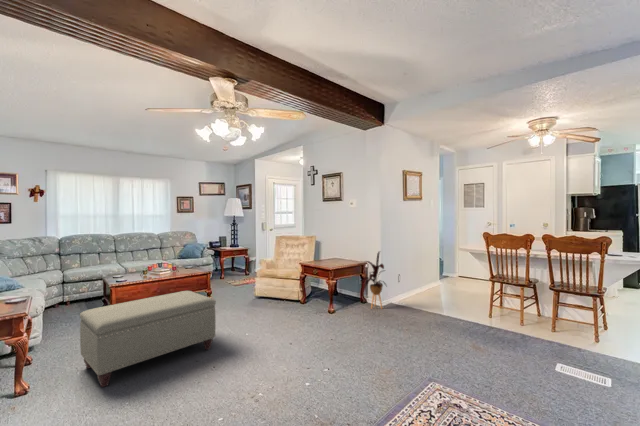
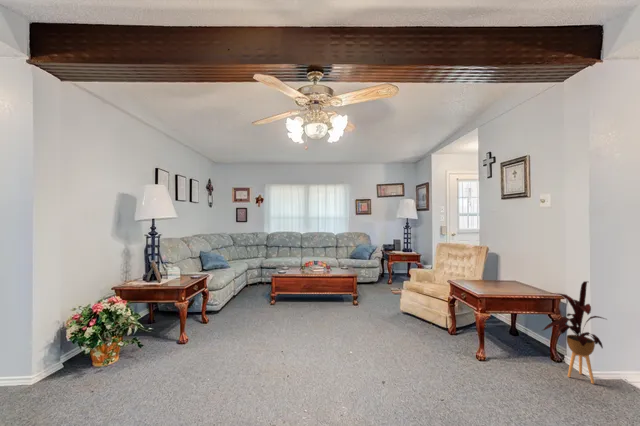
ottoman: present [80,291,216,387] -> none [198,291,311,366]

